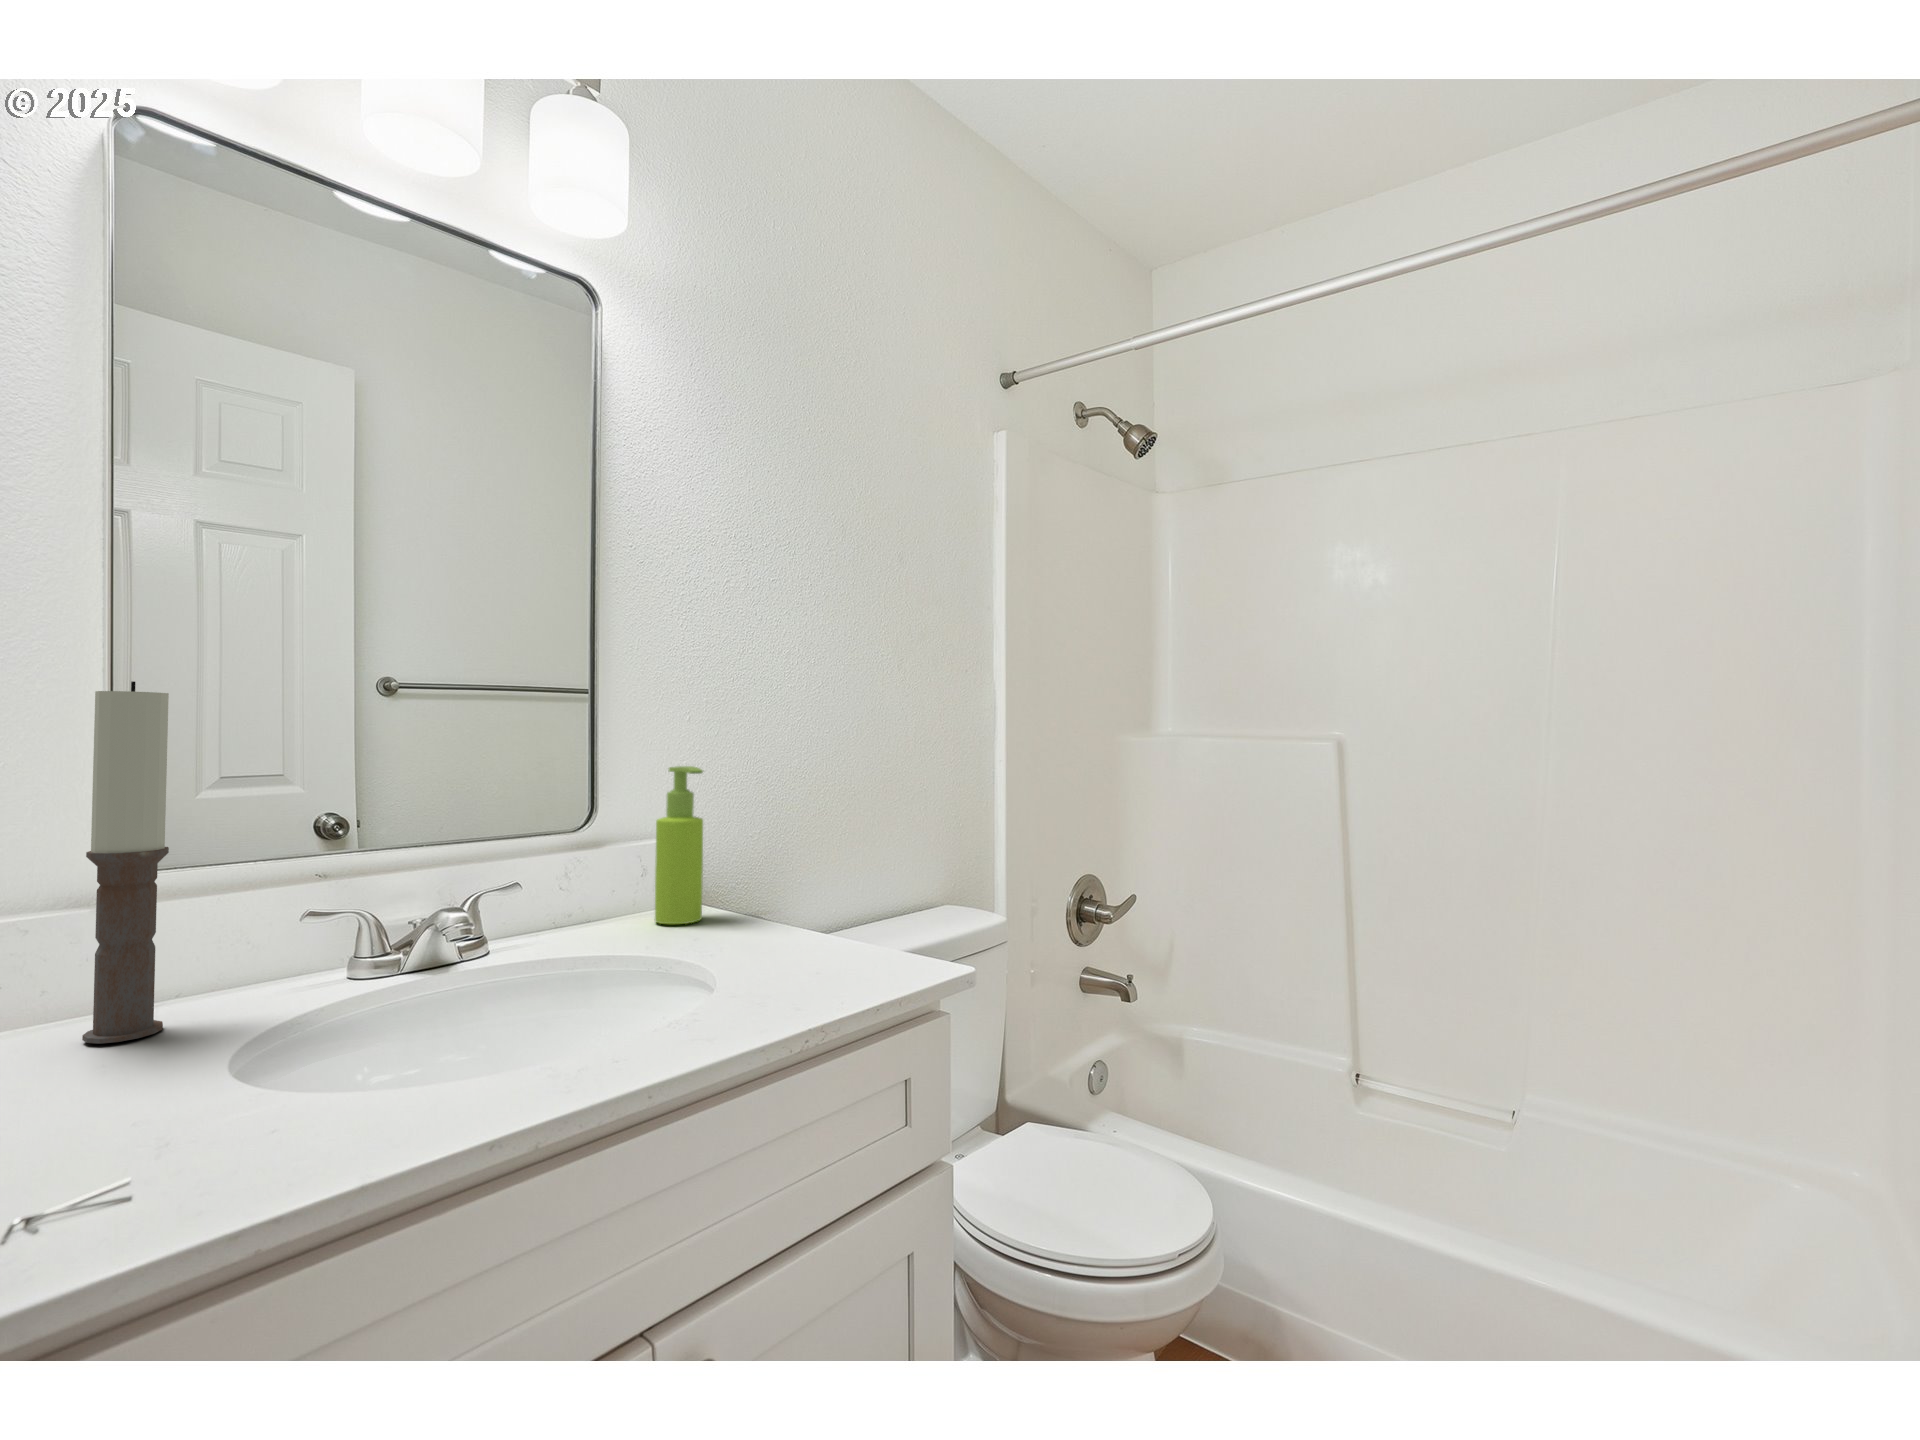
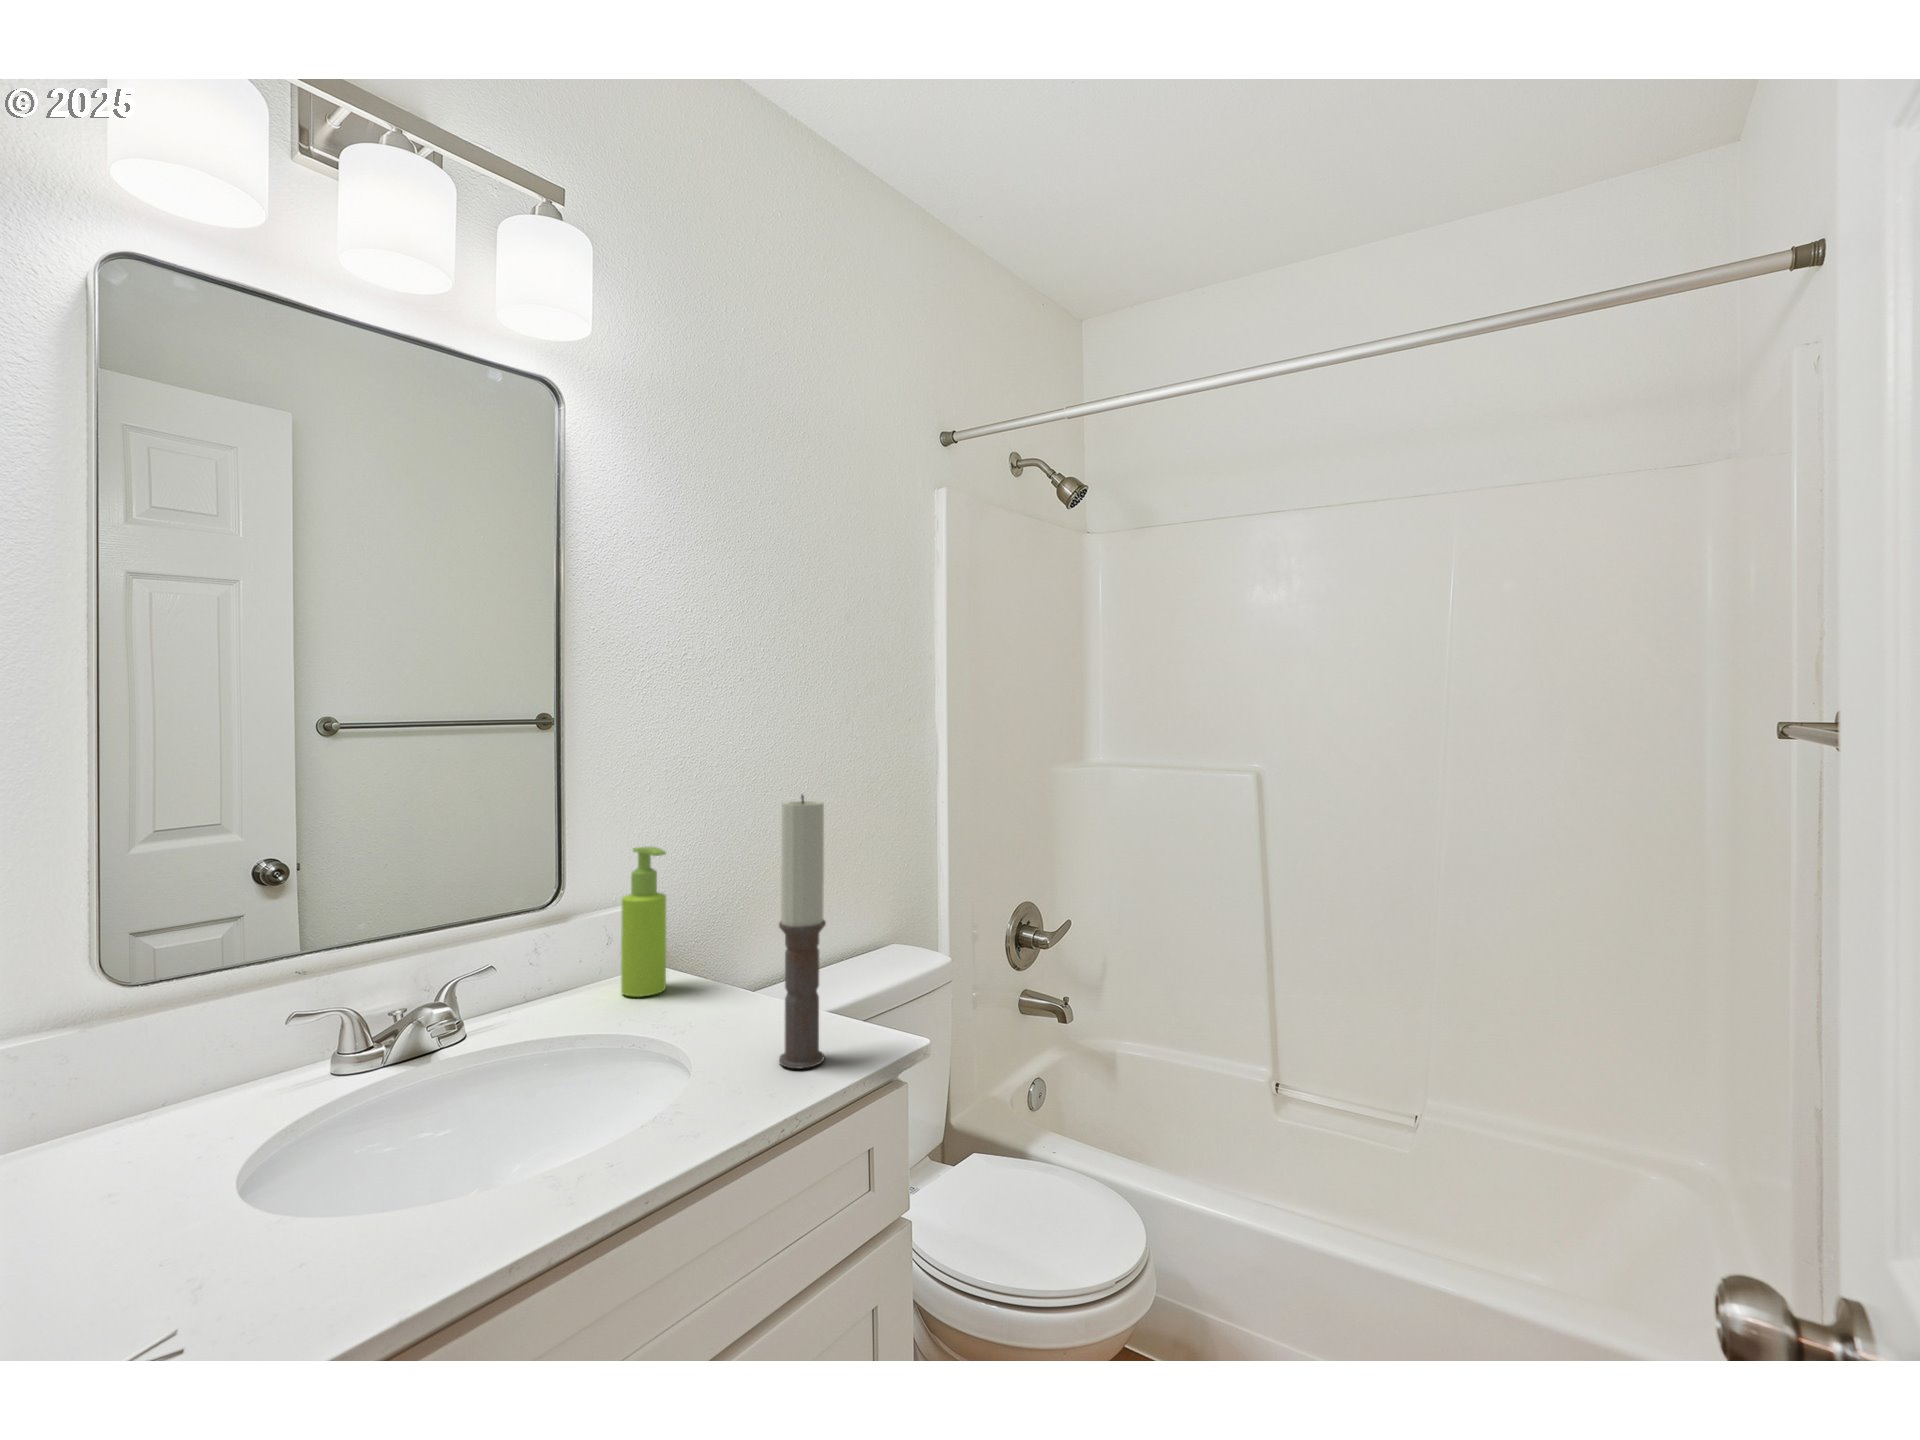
candle: present [82,681,169,1044] -> present [779,795,826,1069]

